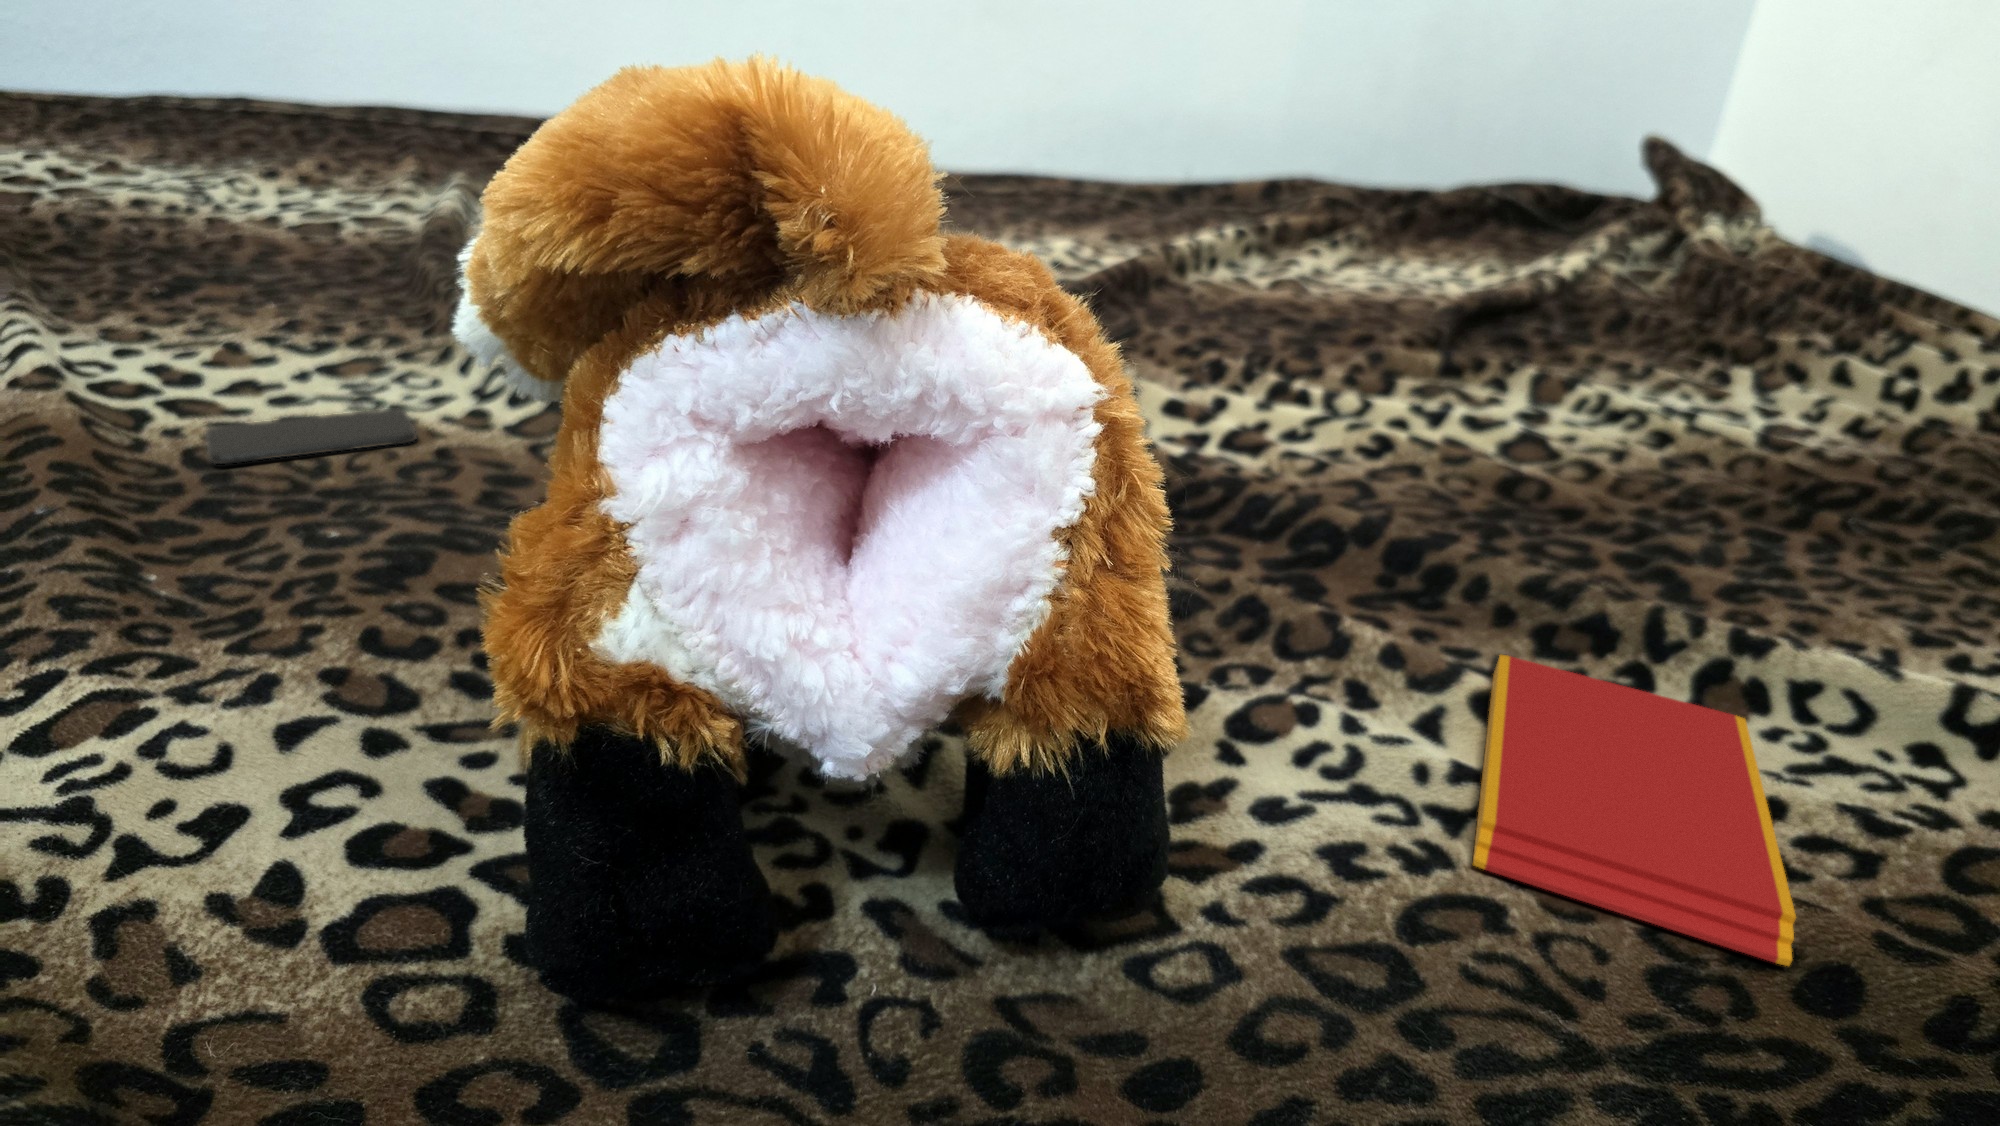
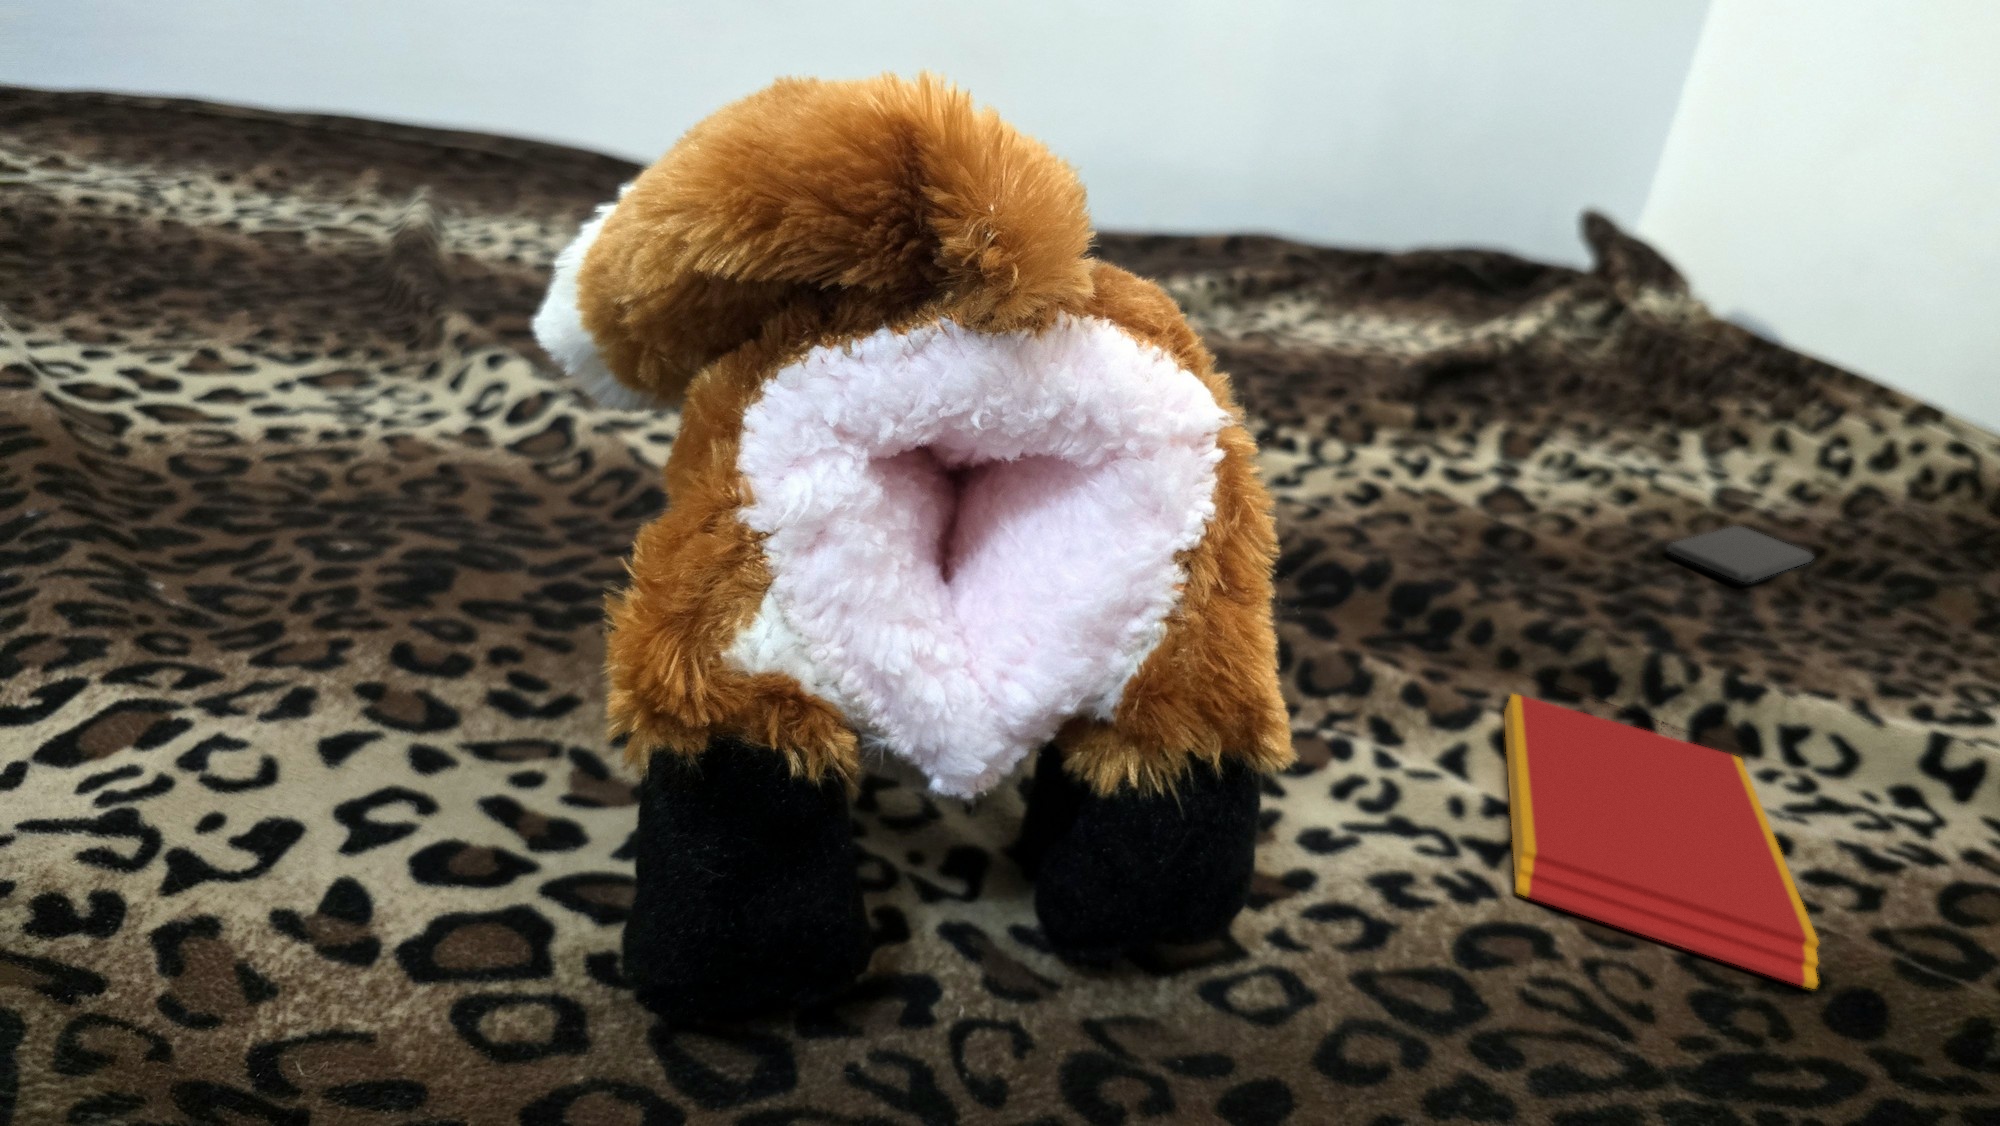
smartphone: present [206,408,417,464] -> present [1669,526,1813,582]

